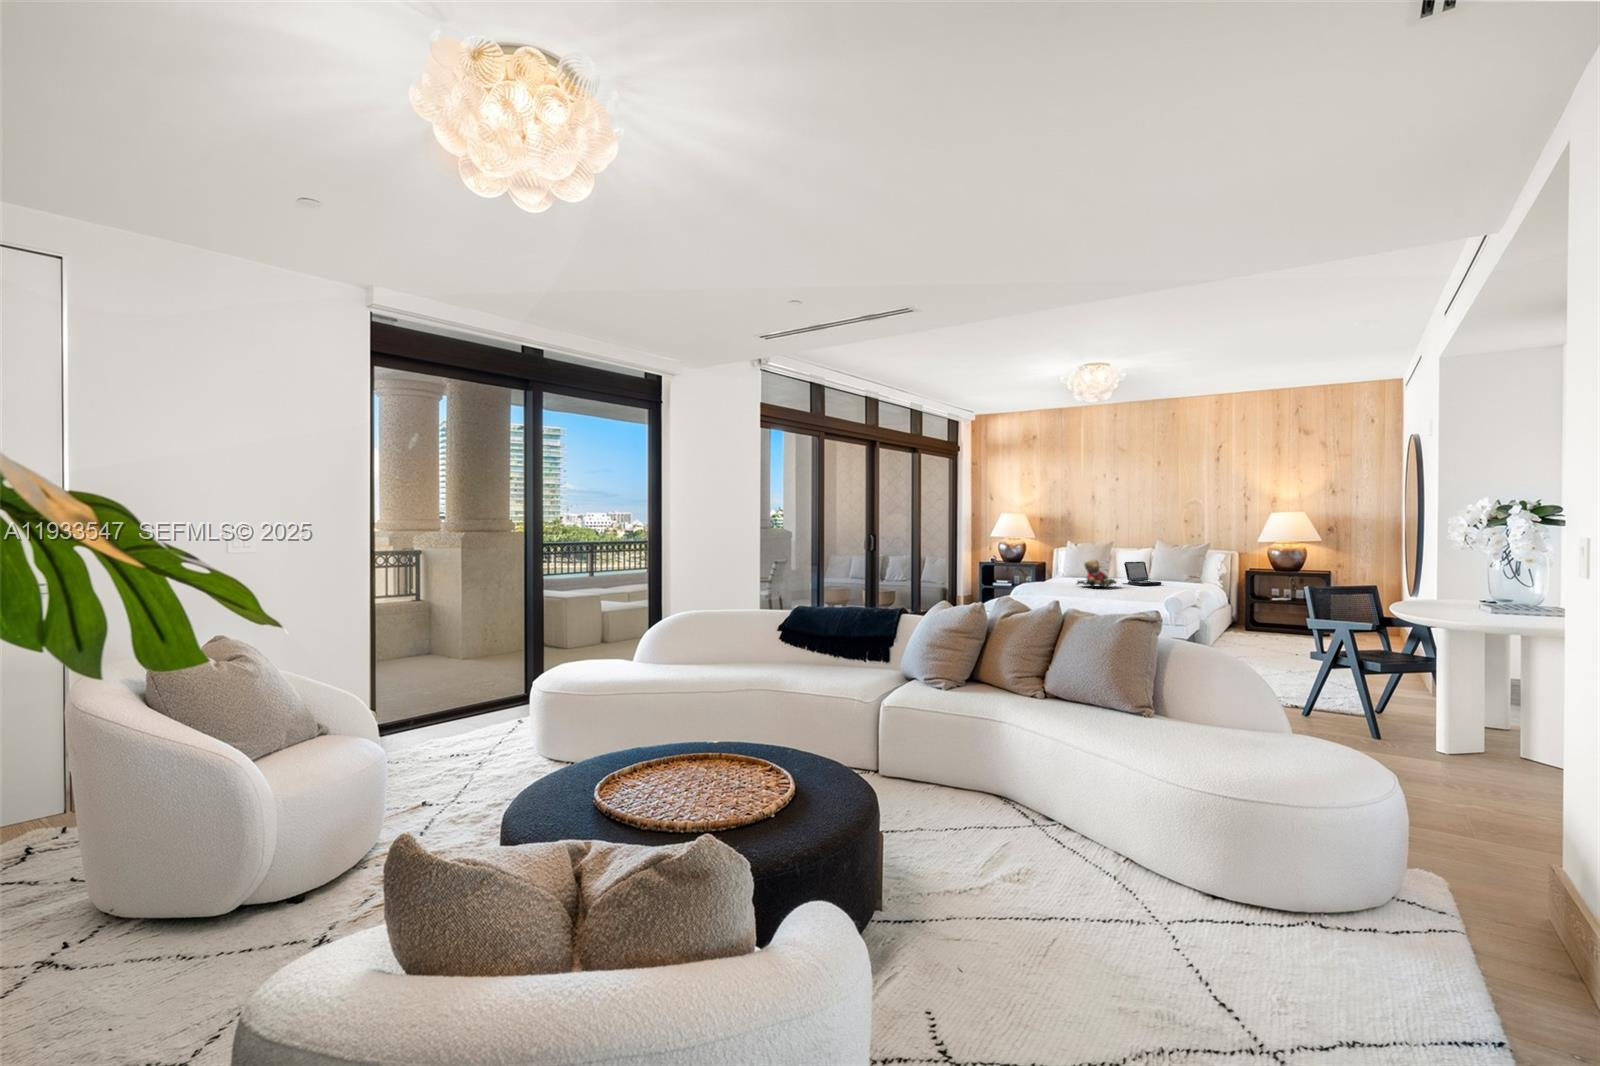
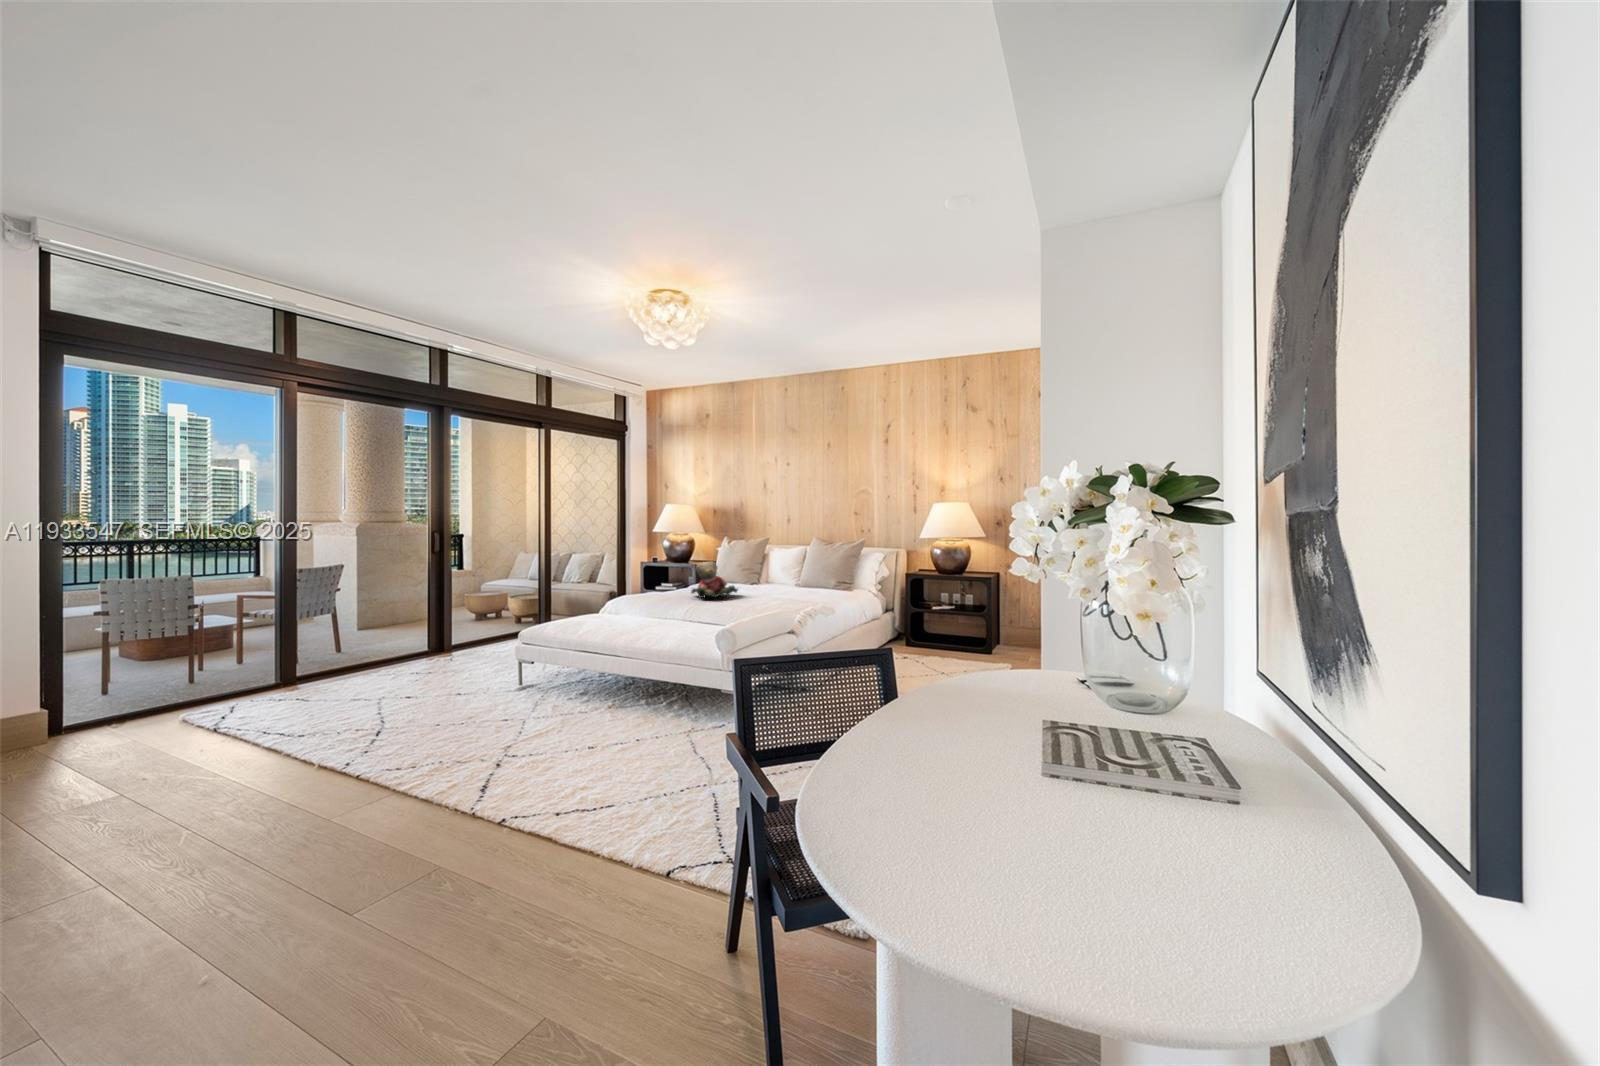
laptop: present [1123,562,1161,585] -> none [756,563,798,594]

